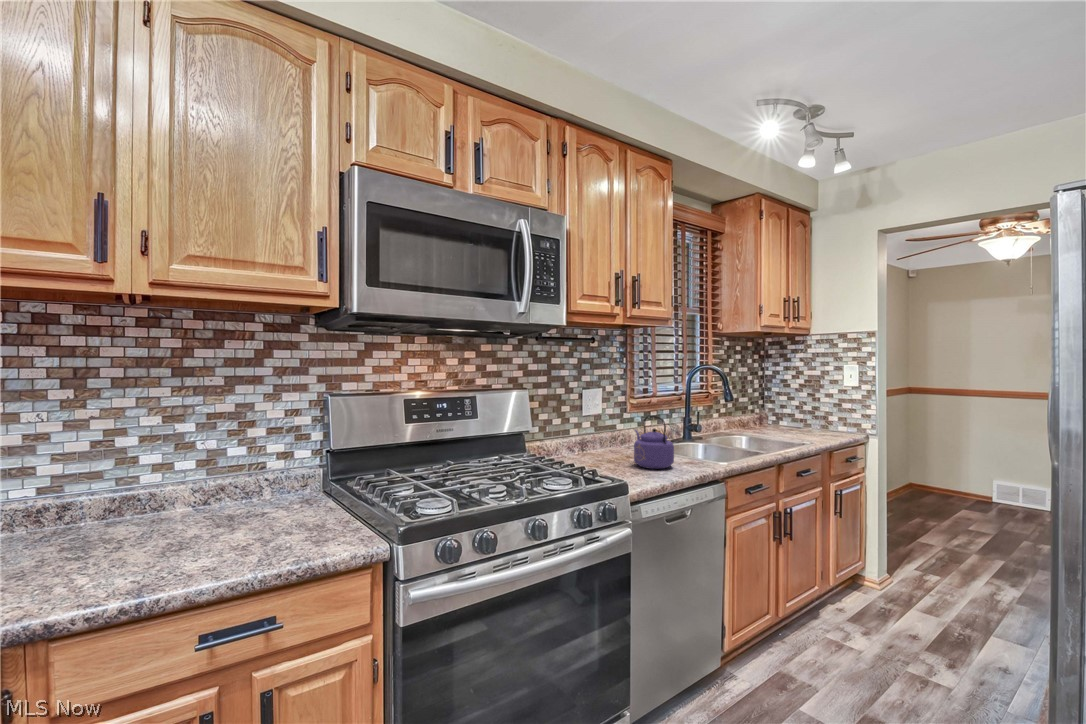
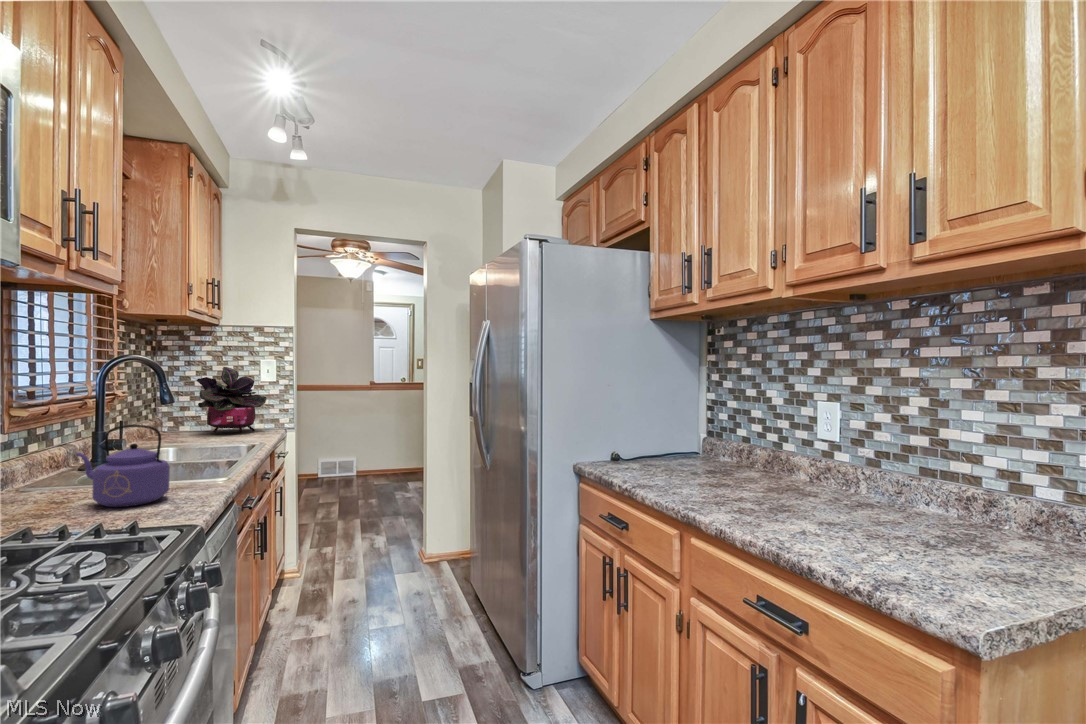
potted plant: none [782,372,843,433] -> present [197,367,266,433]

